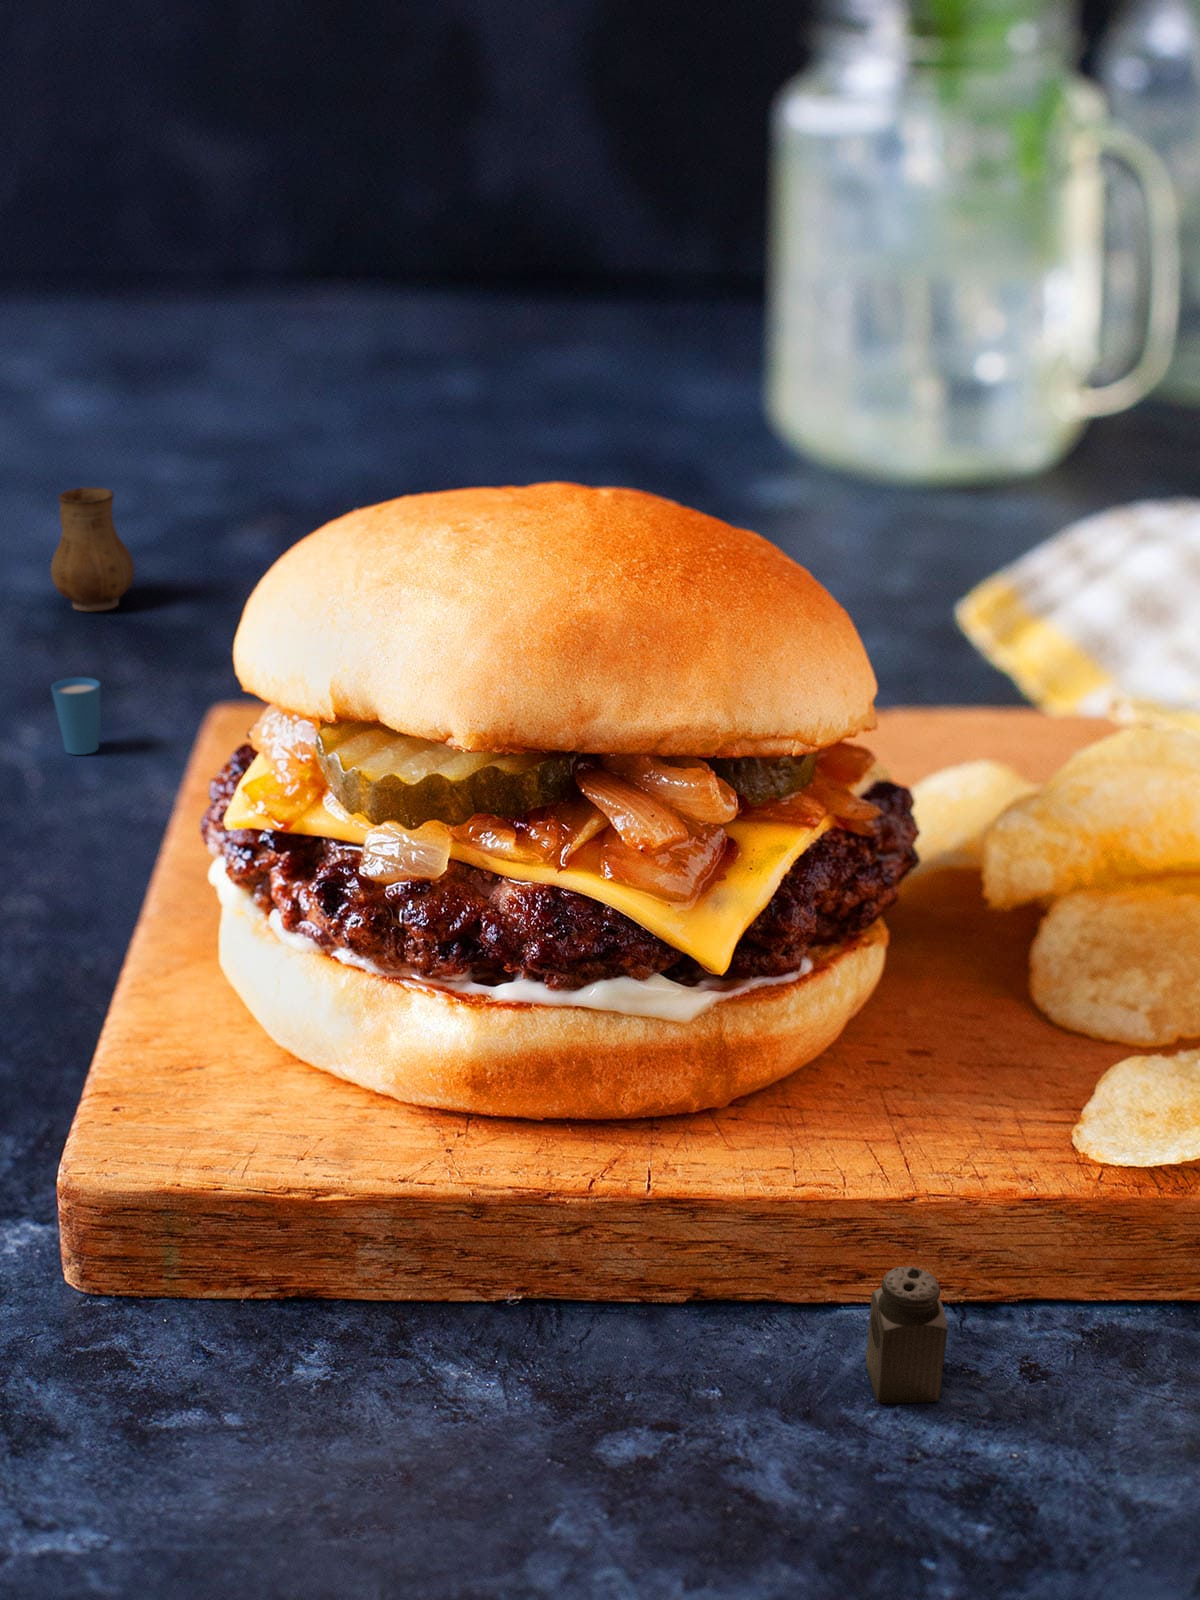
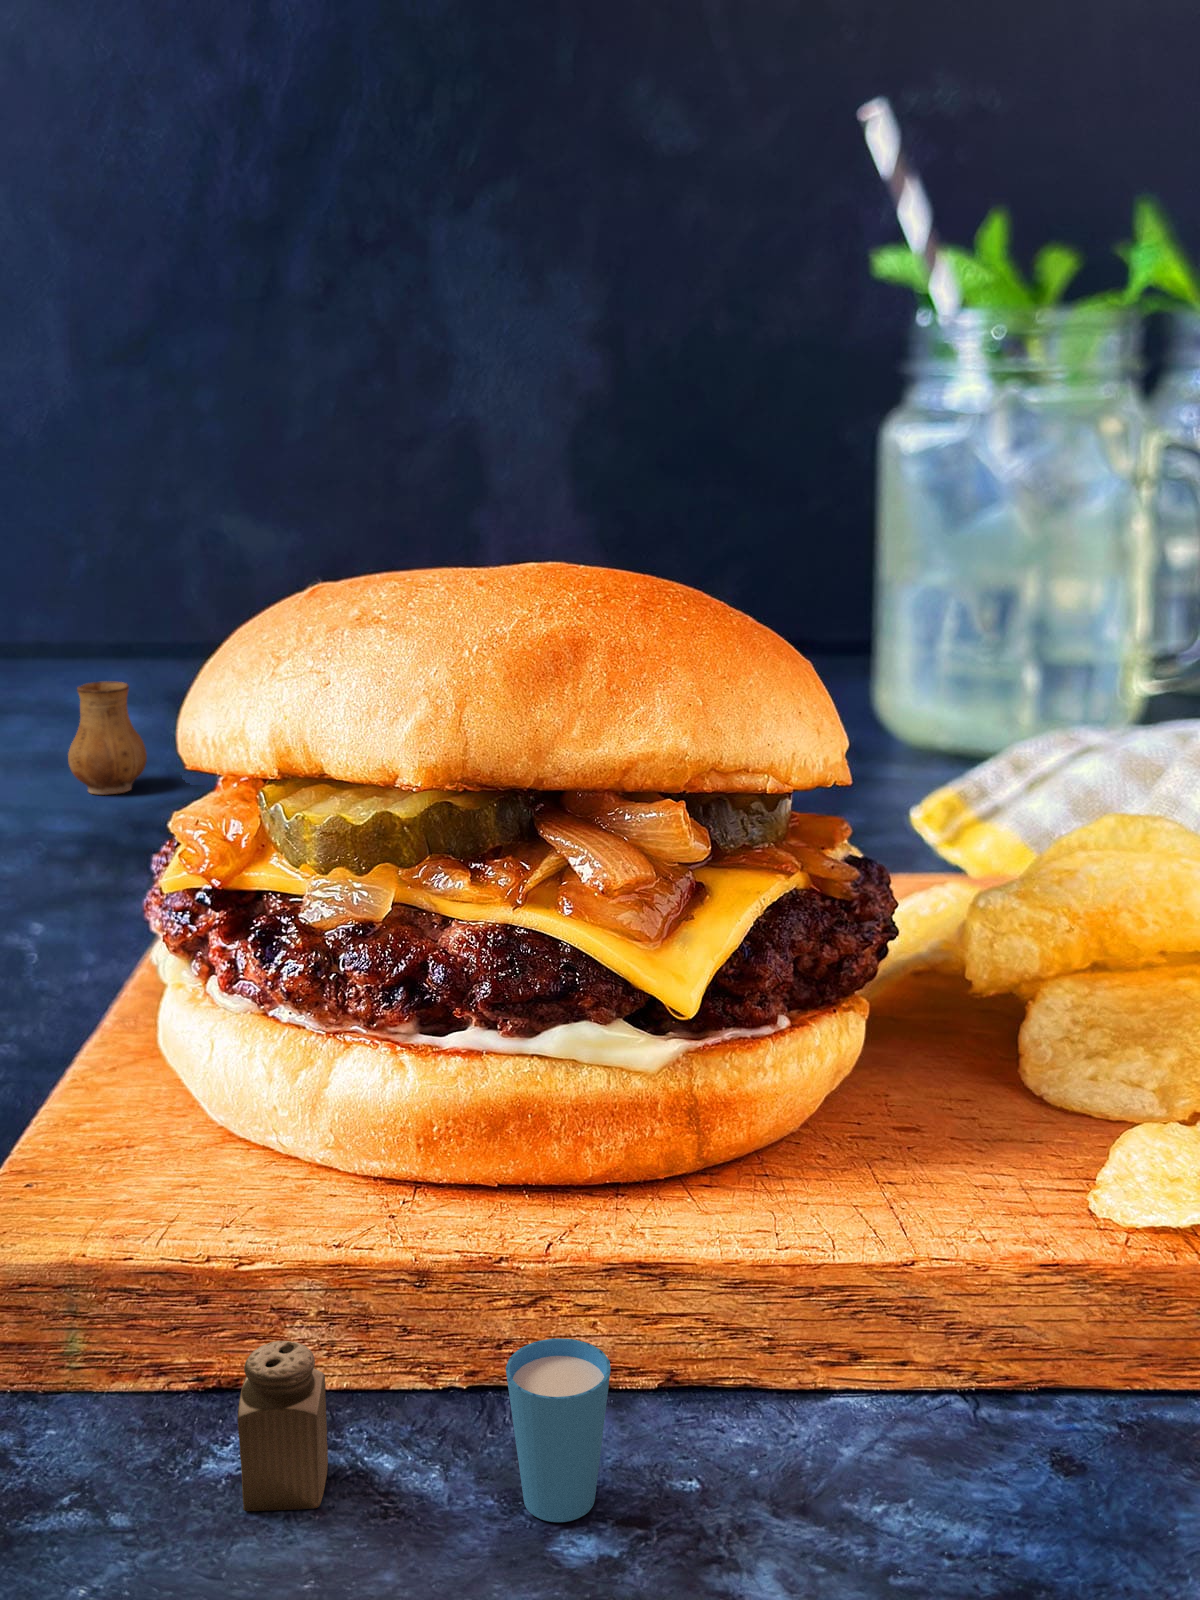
cup: present [51,677,100,755] -> present [505,1338,611,1522]
salt shaker: present [866,1267,947,1403] -> present [238,1341,328,1511]

